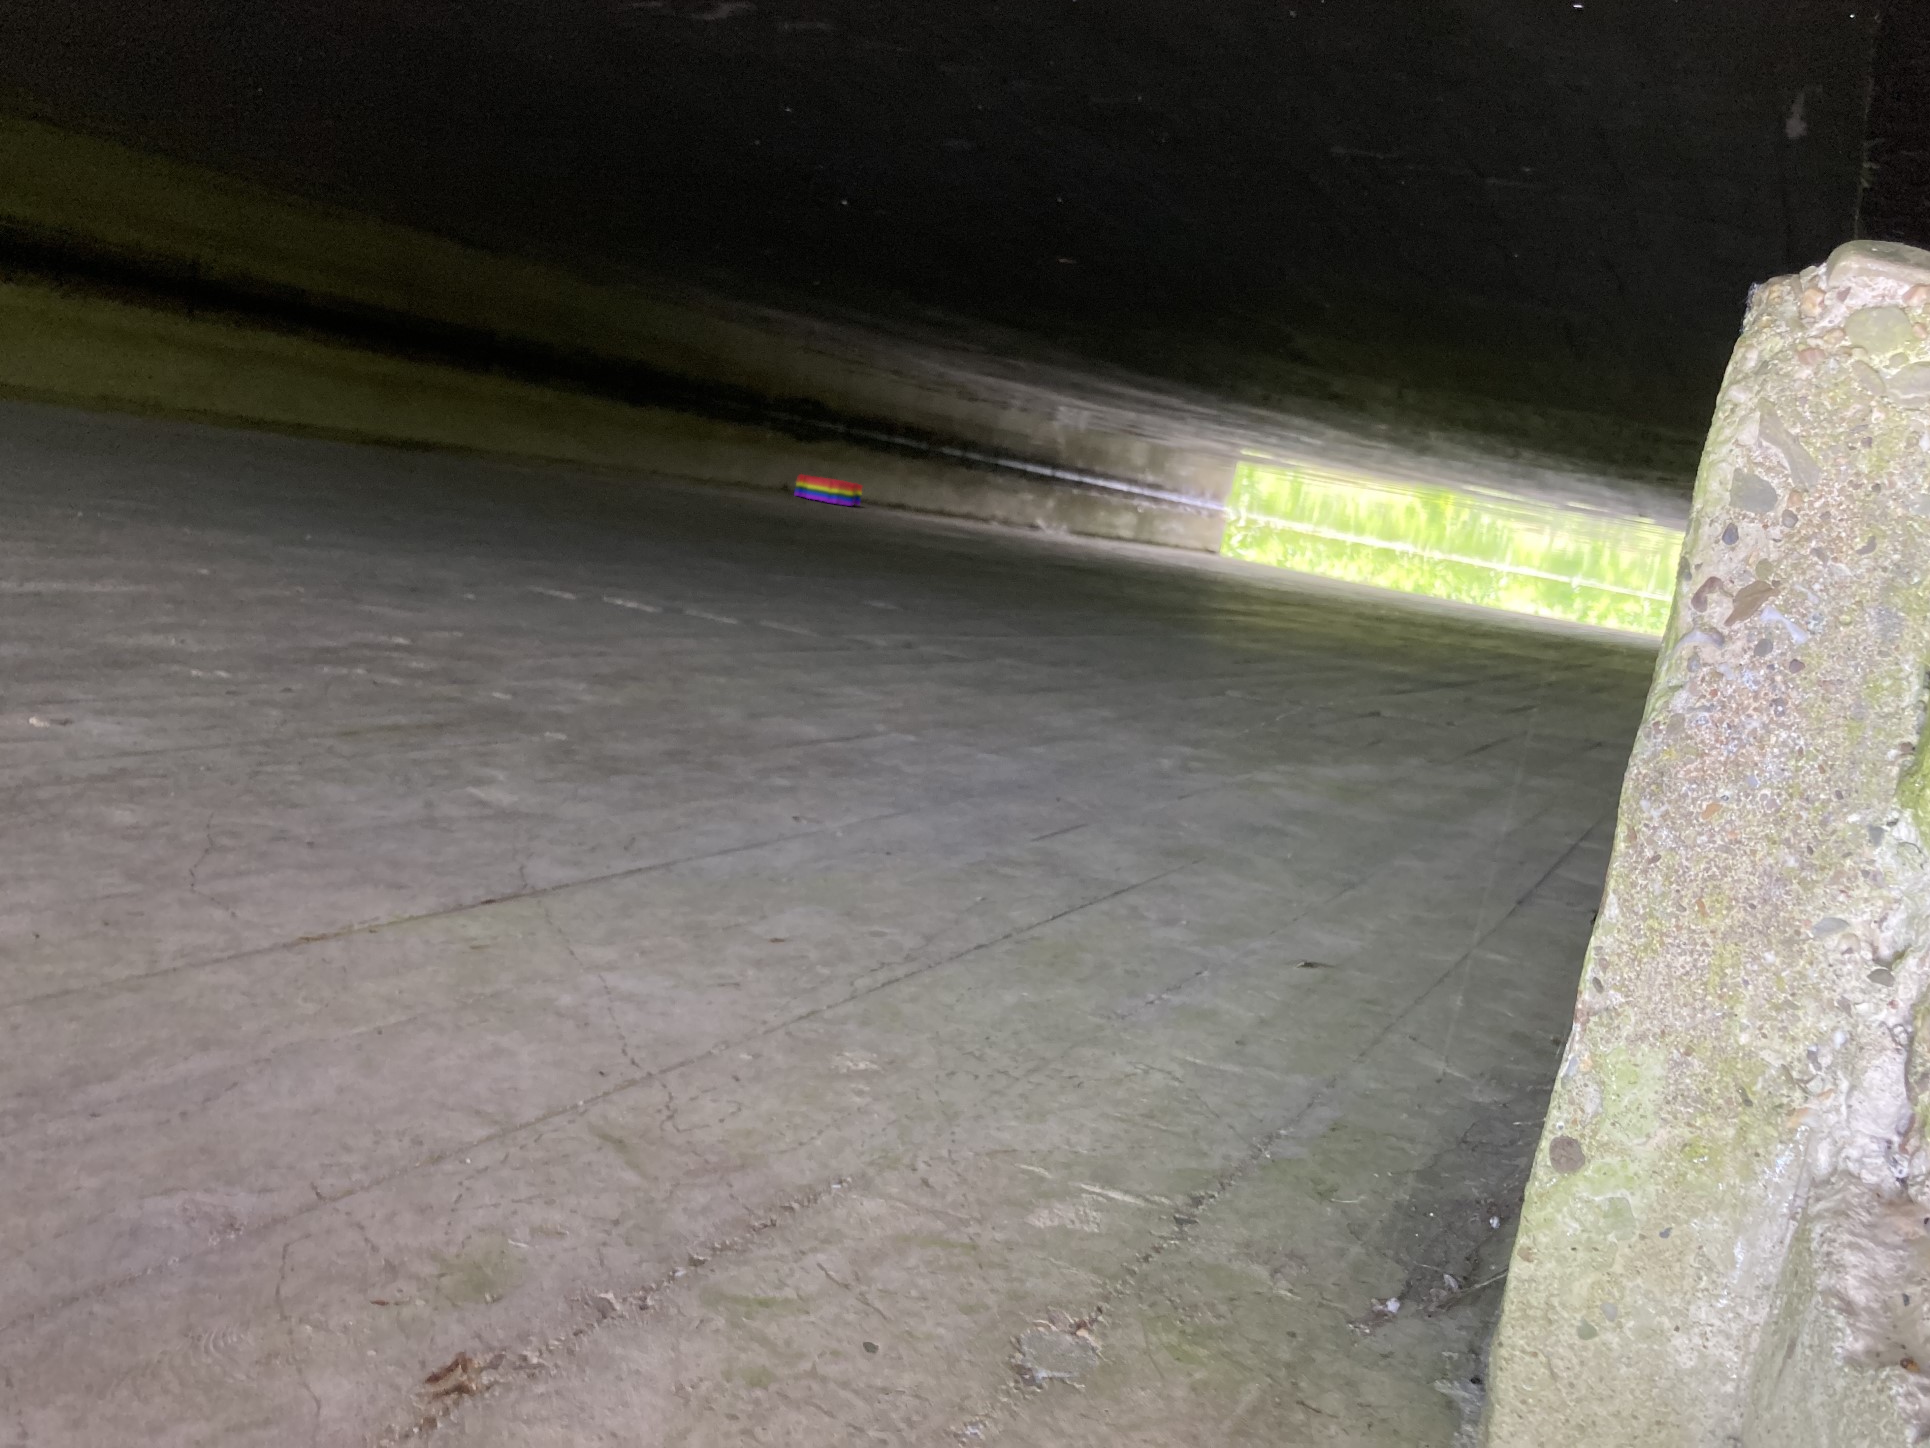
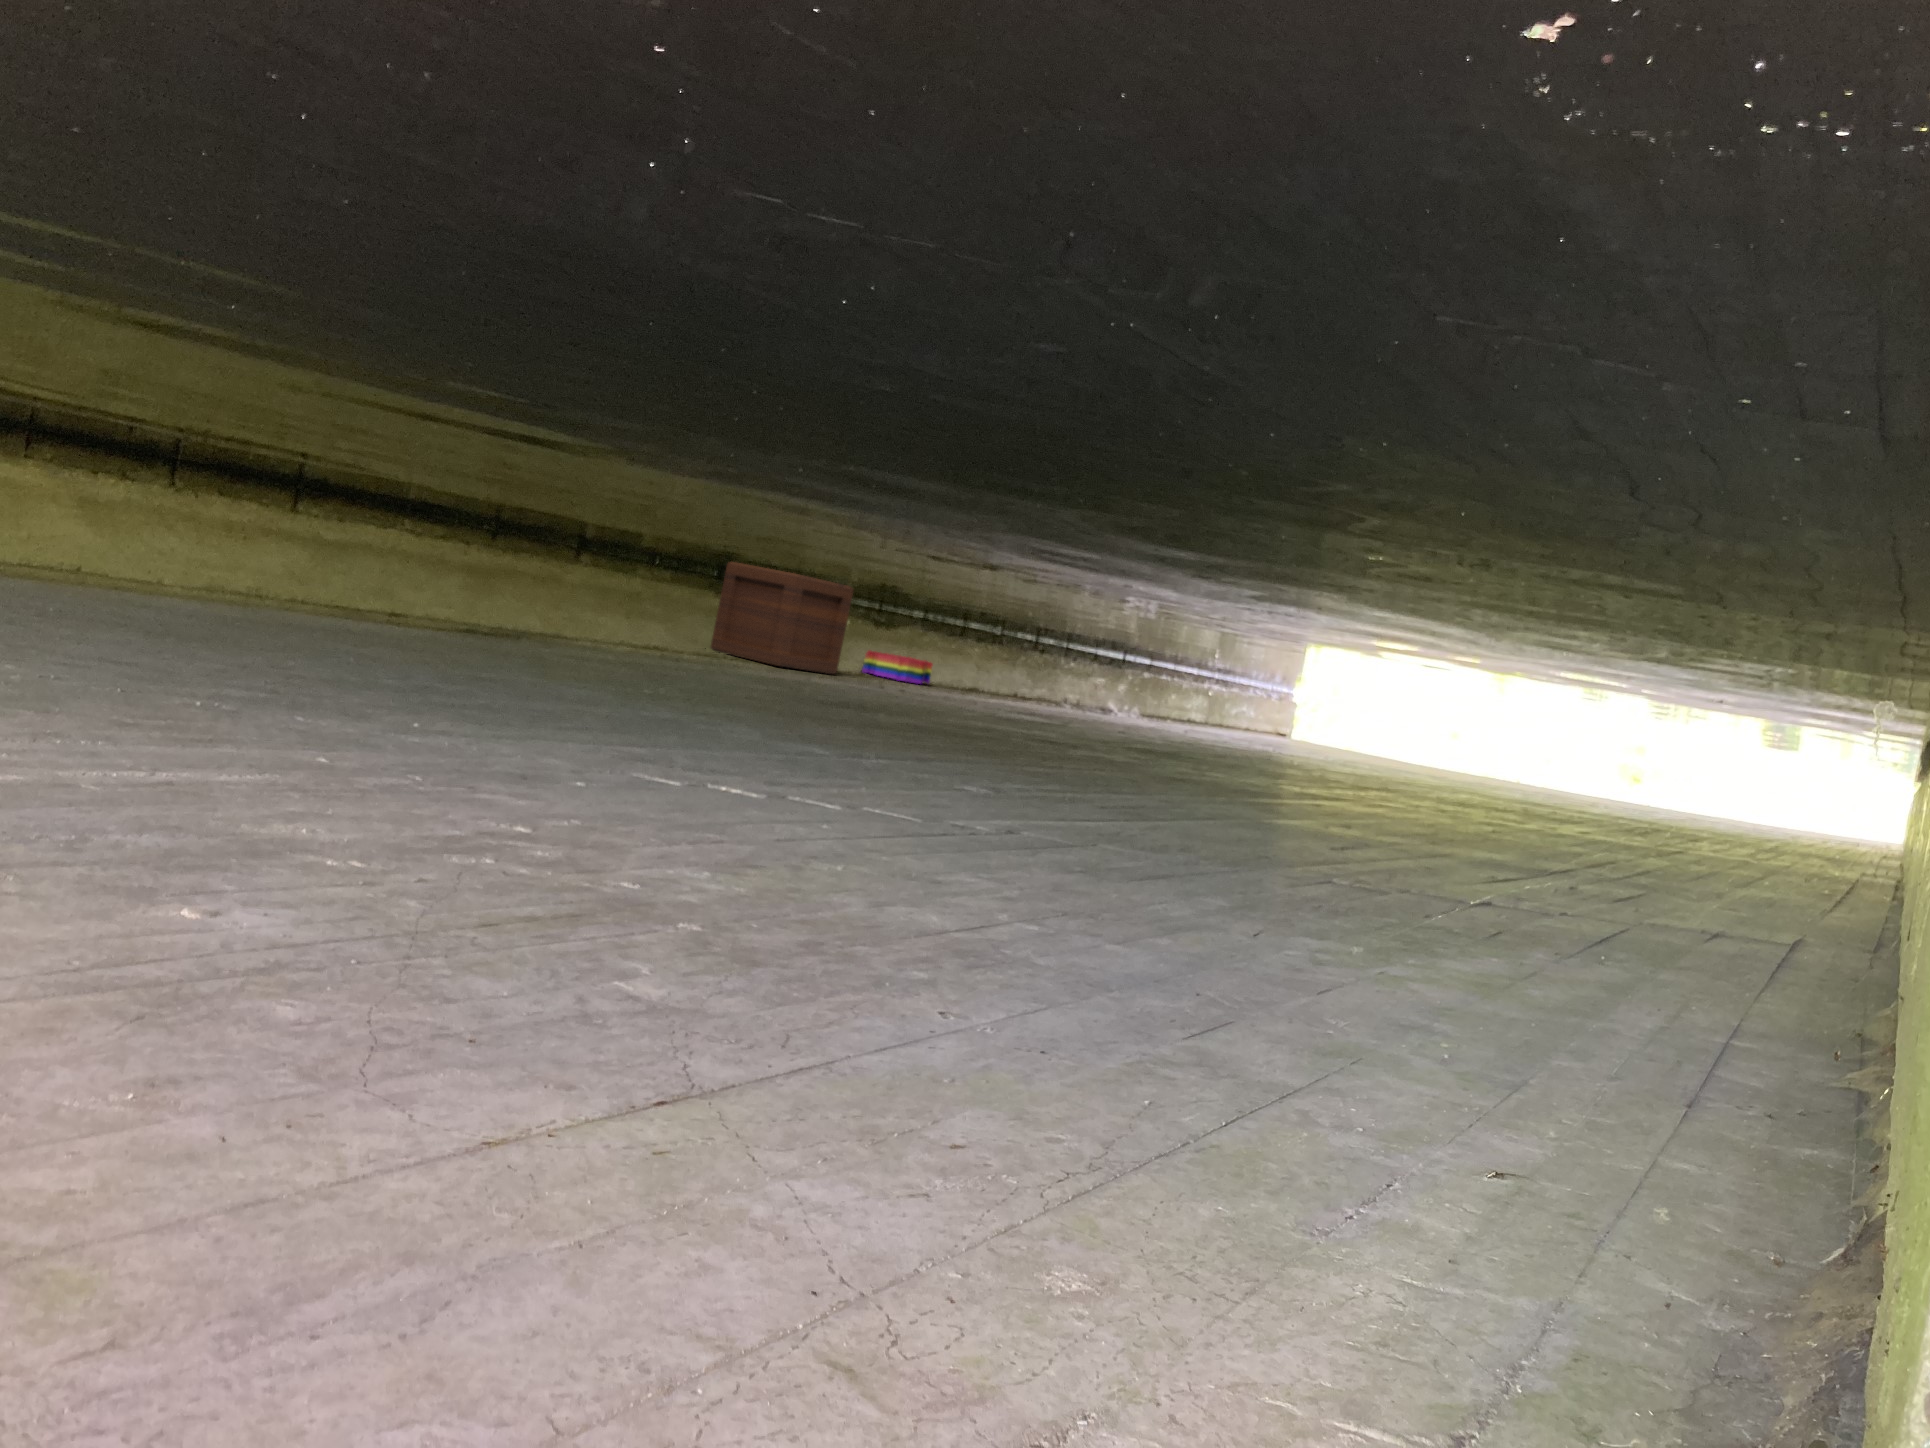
wooden crate: none [641,389,780,499] -> present [711,562,853,674]

